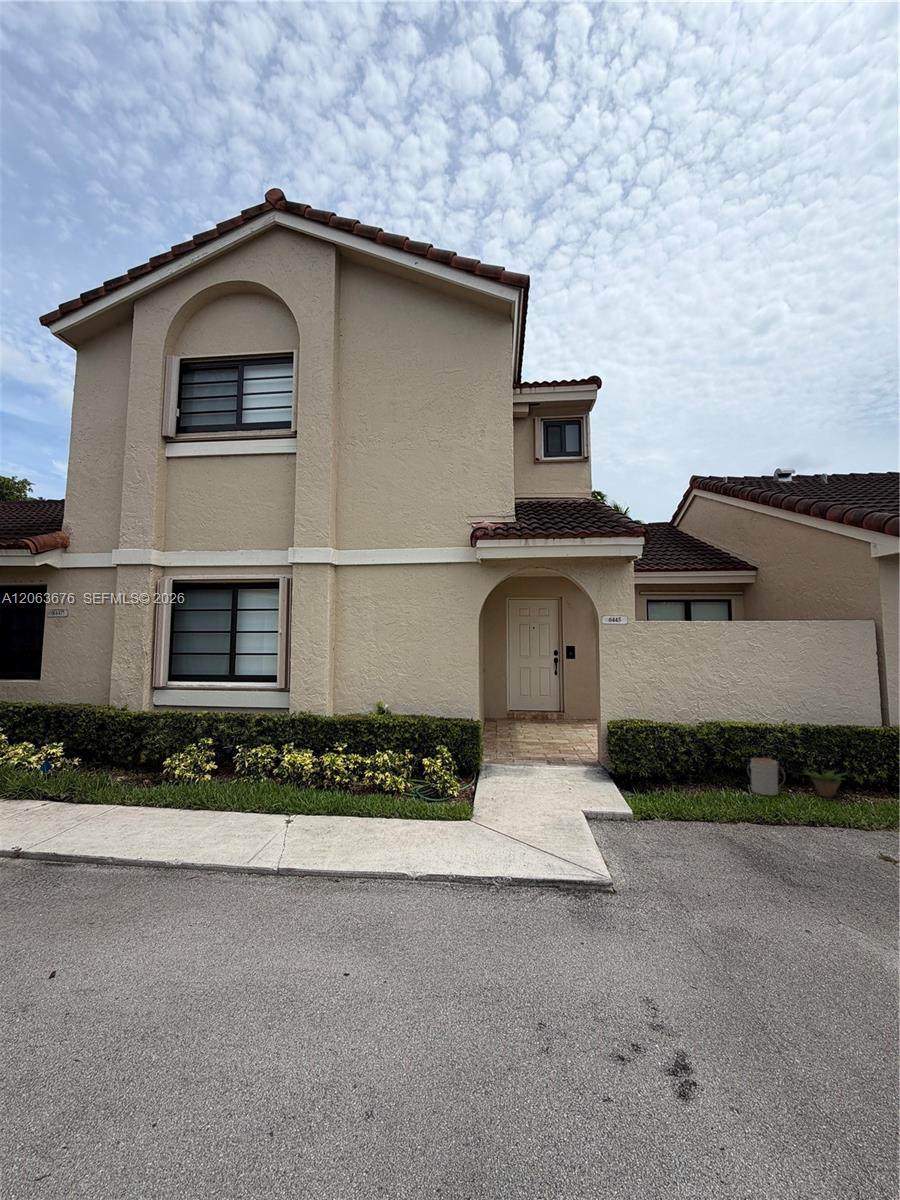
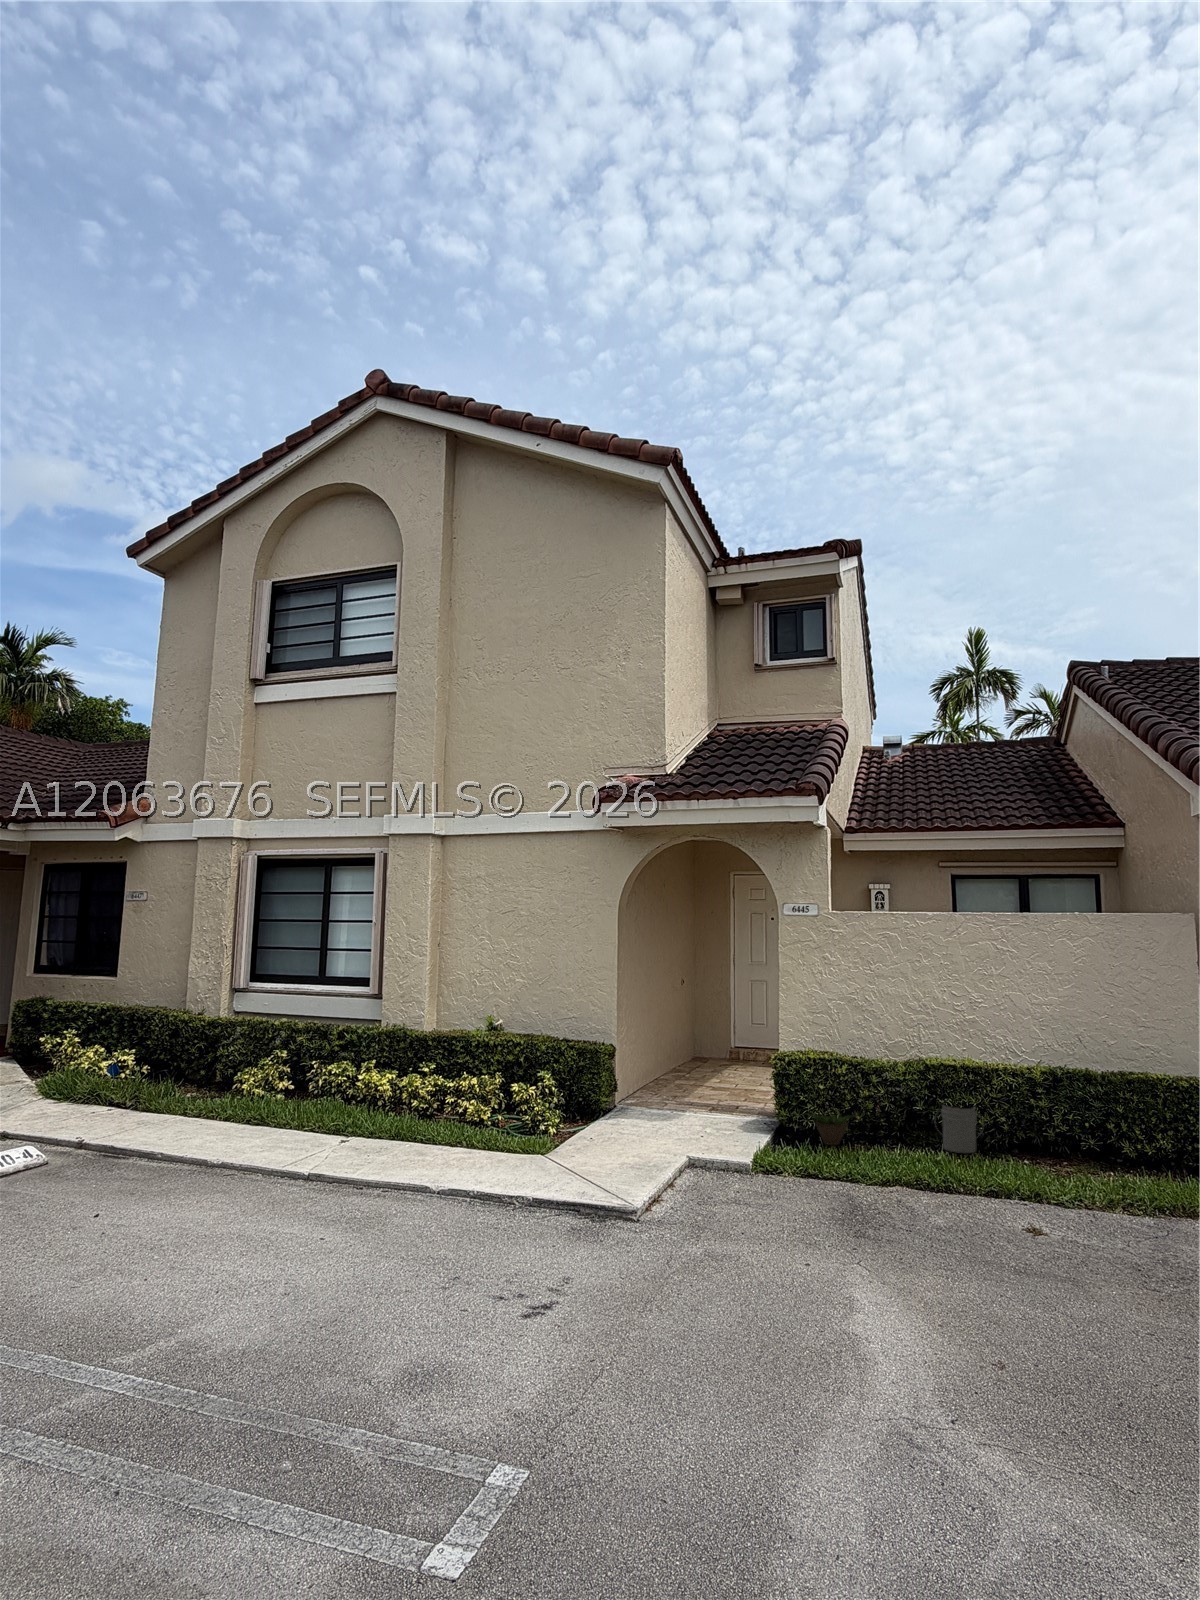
decorative plant: present [806,770,844,797] -> present [805,1113,852,1145]

